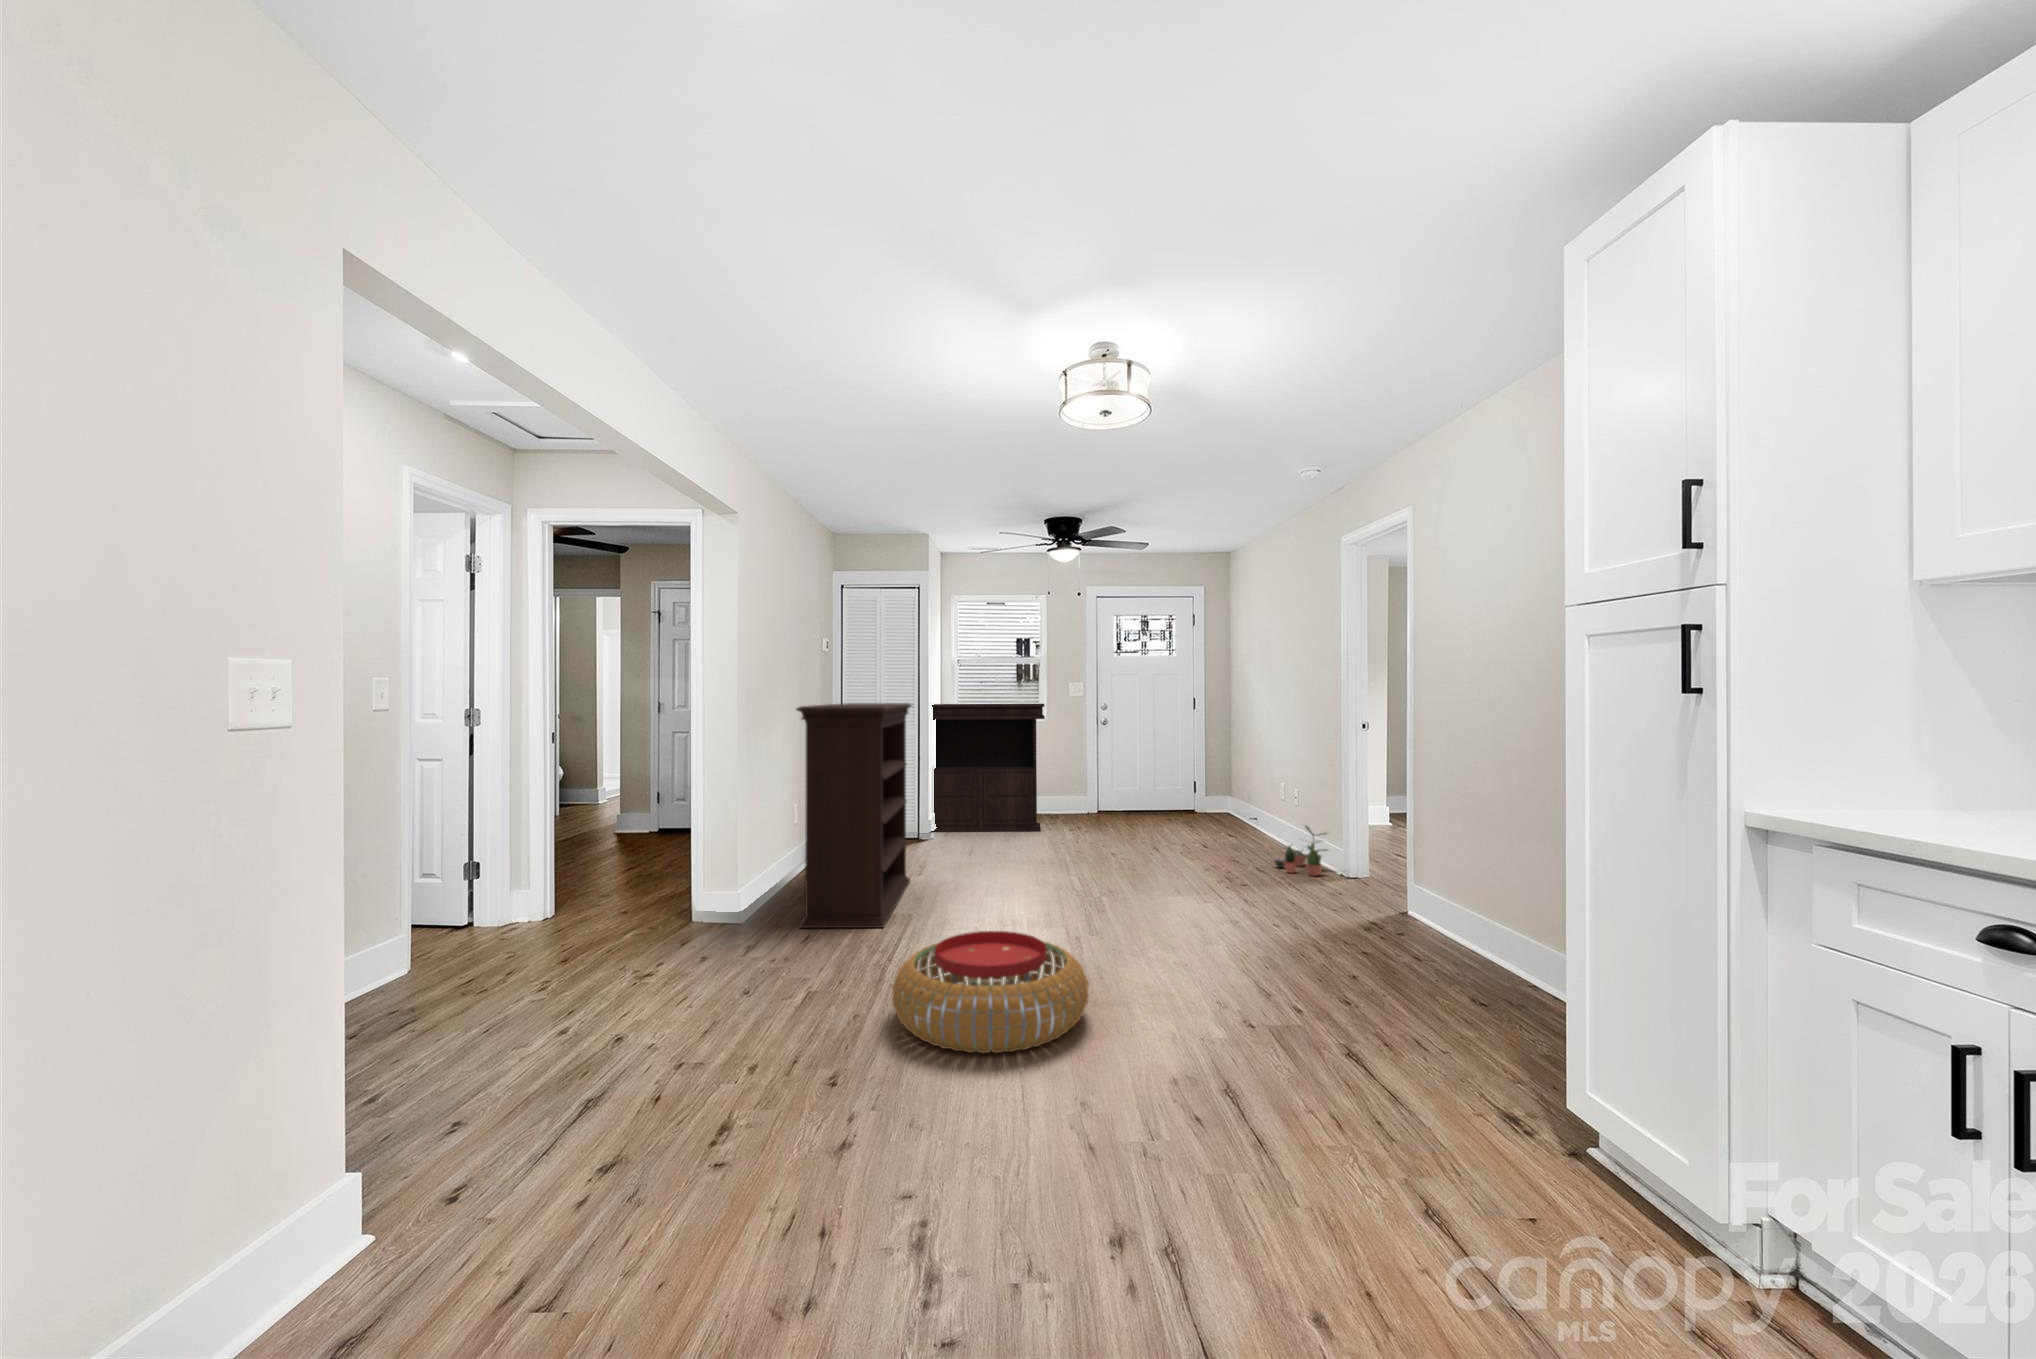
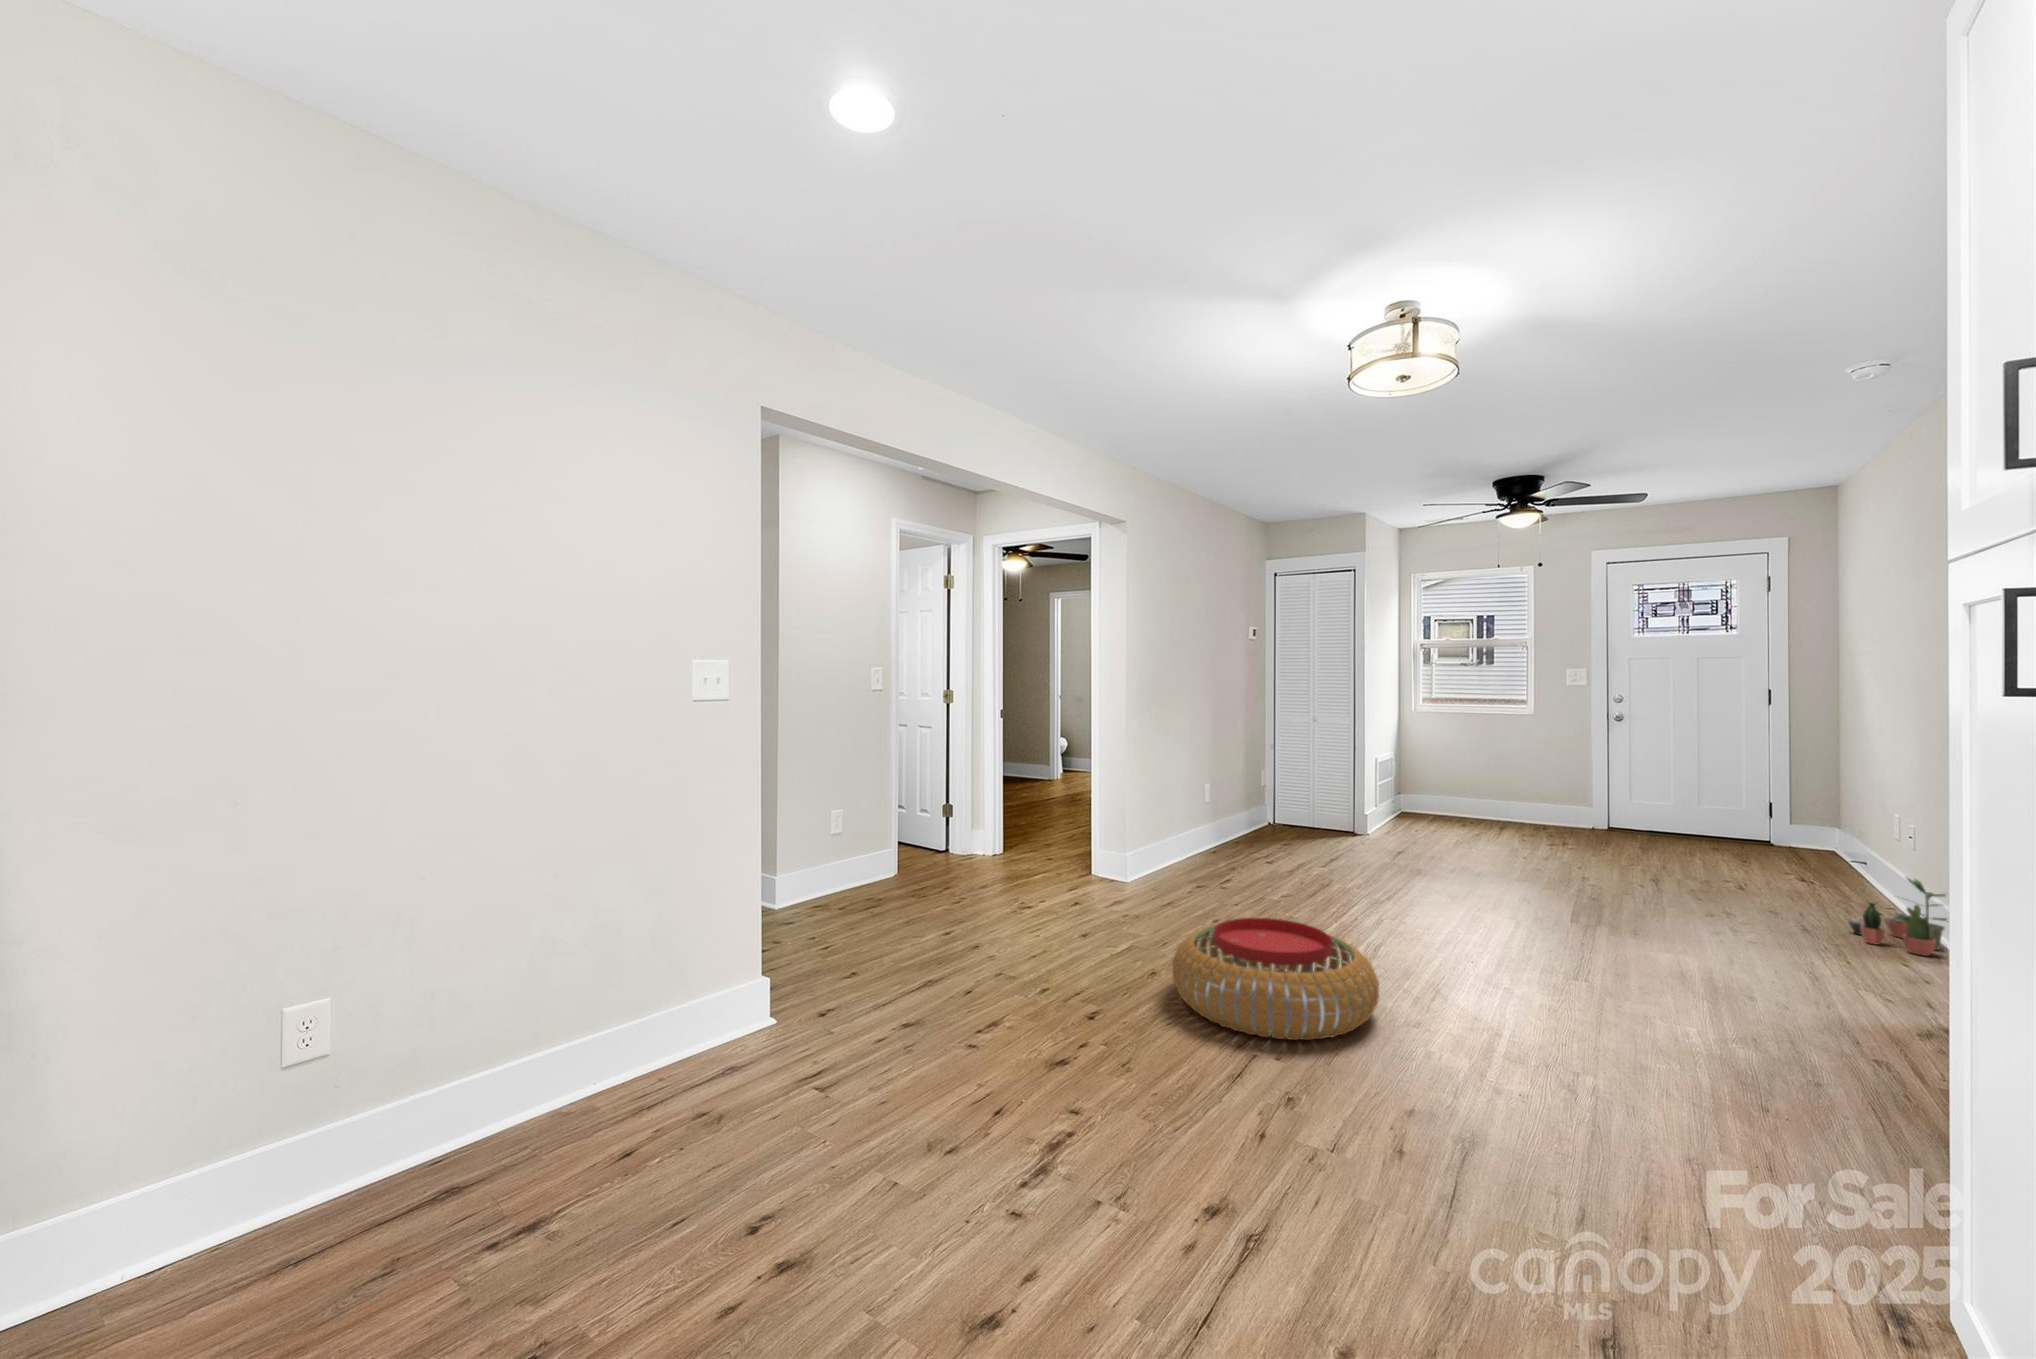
bookshelf: present [796,703,911,928] -> none [1164,691,1309,908]
console table: present [931,704,1045,832] -> none [1351,694,1520,844]

